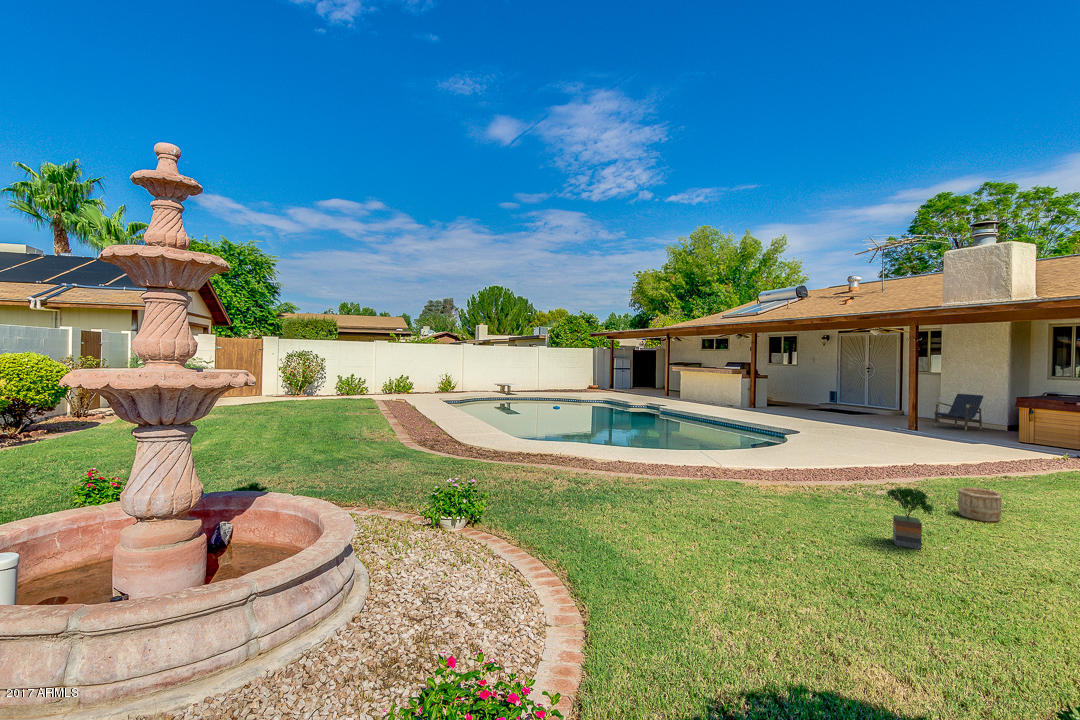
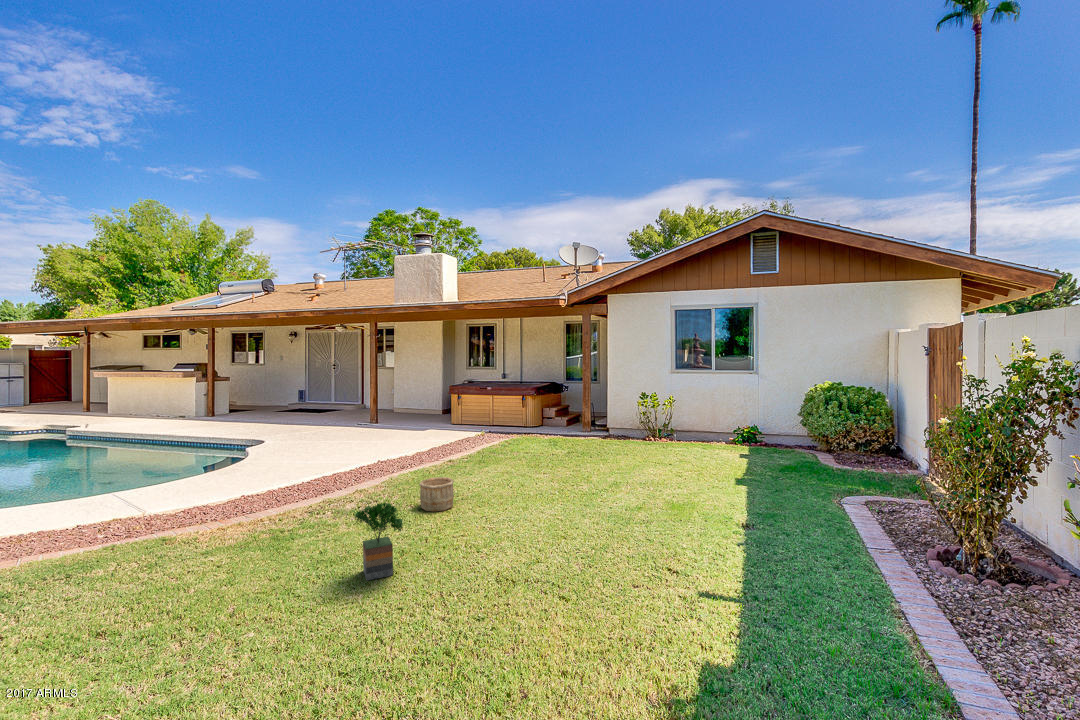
lounge chair: present [934,394,983,431] -> none [392,384,426,415]

